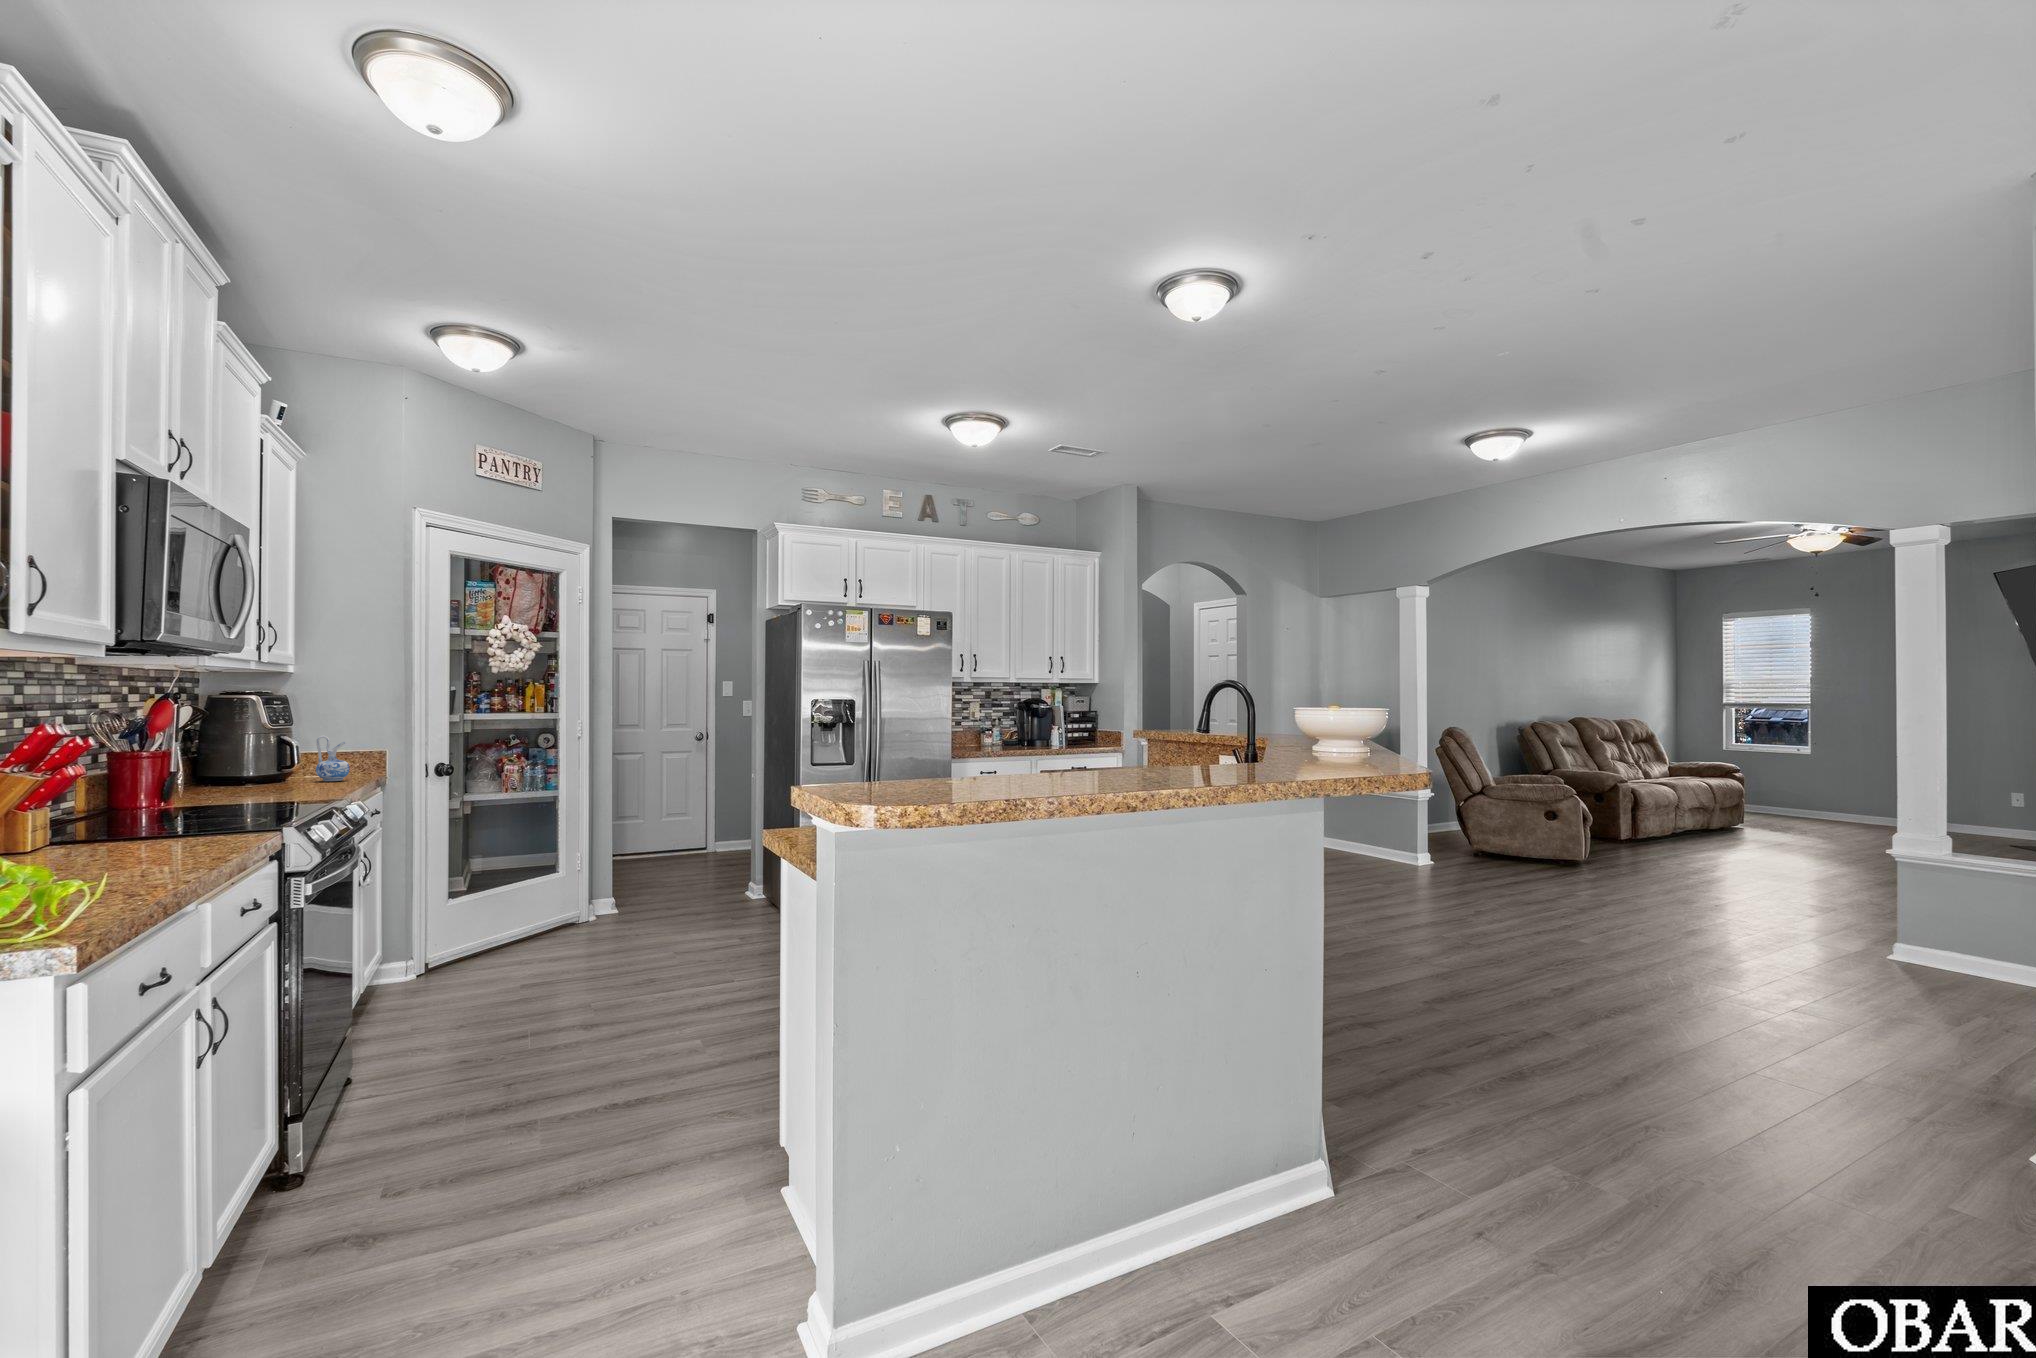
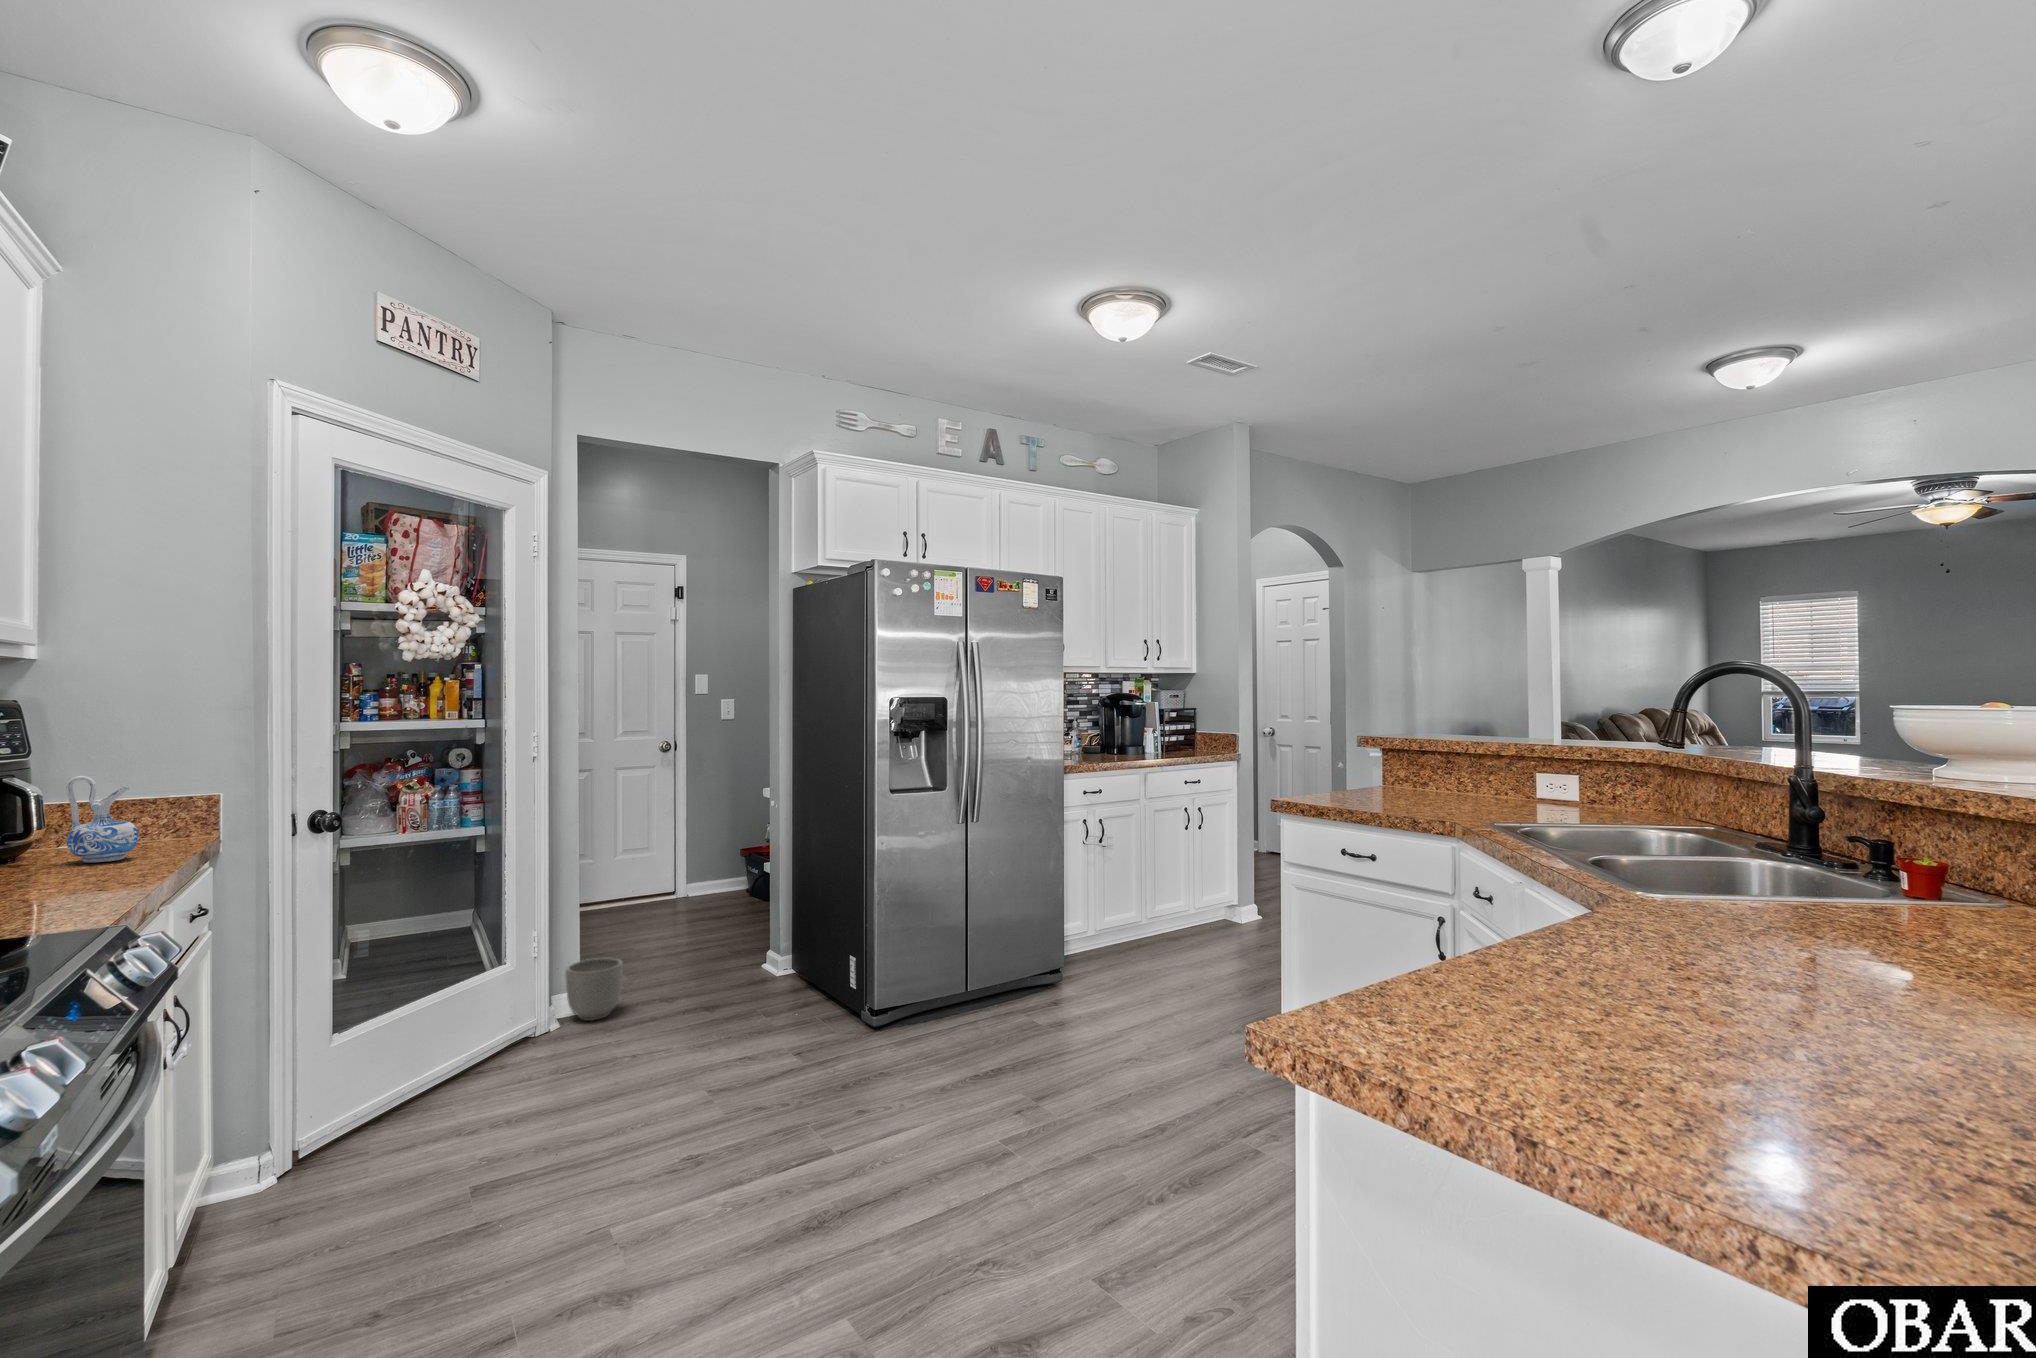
planter: none [600,877,638,917] -> present [565,958,623,1021]

